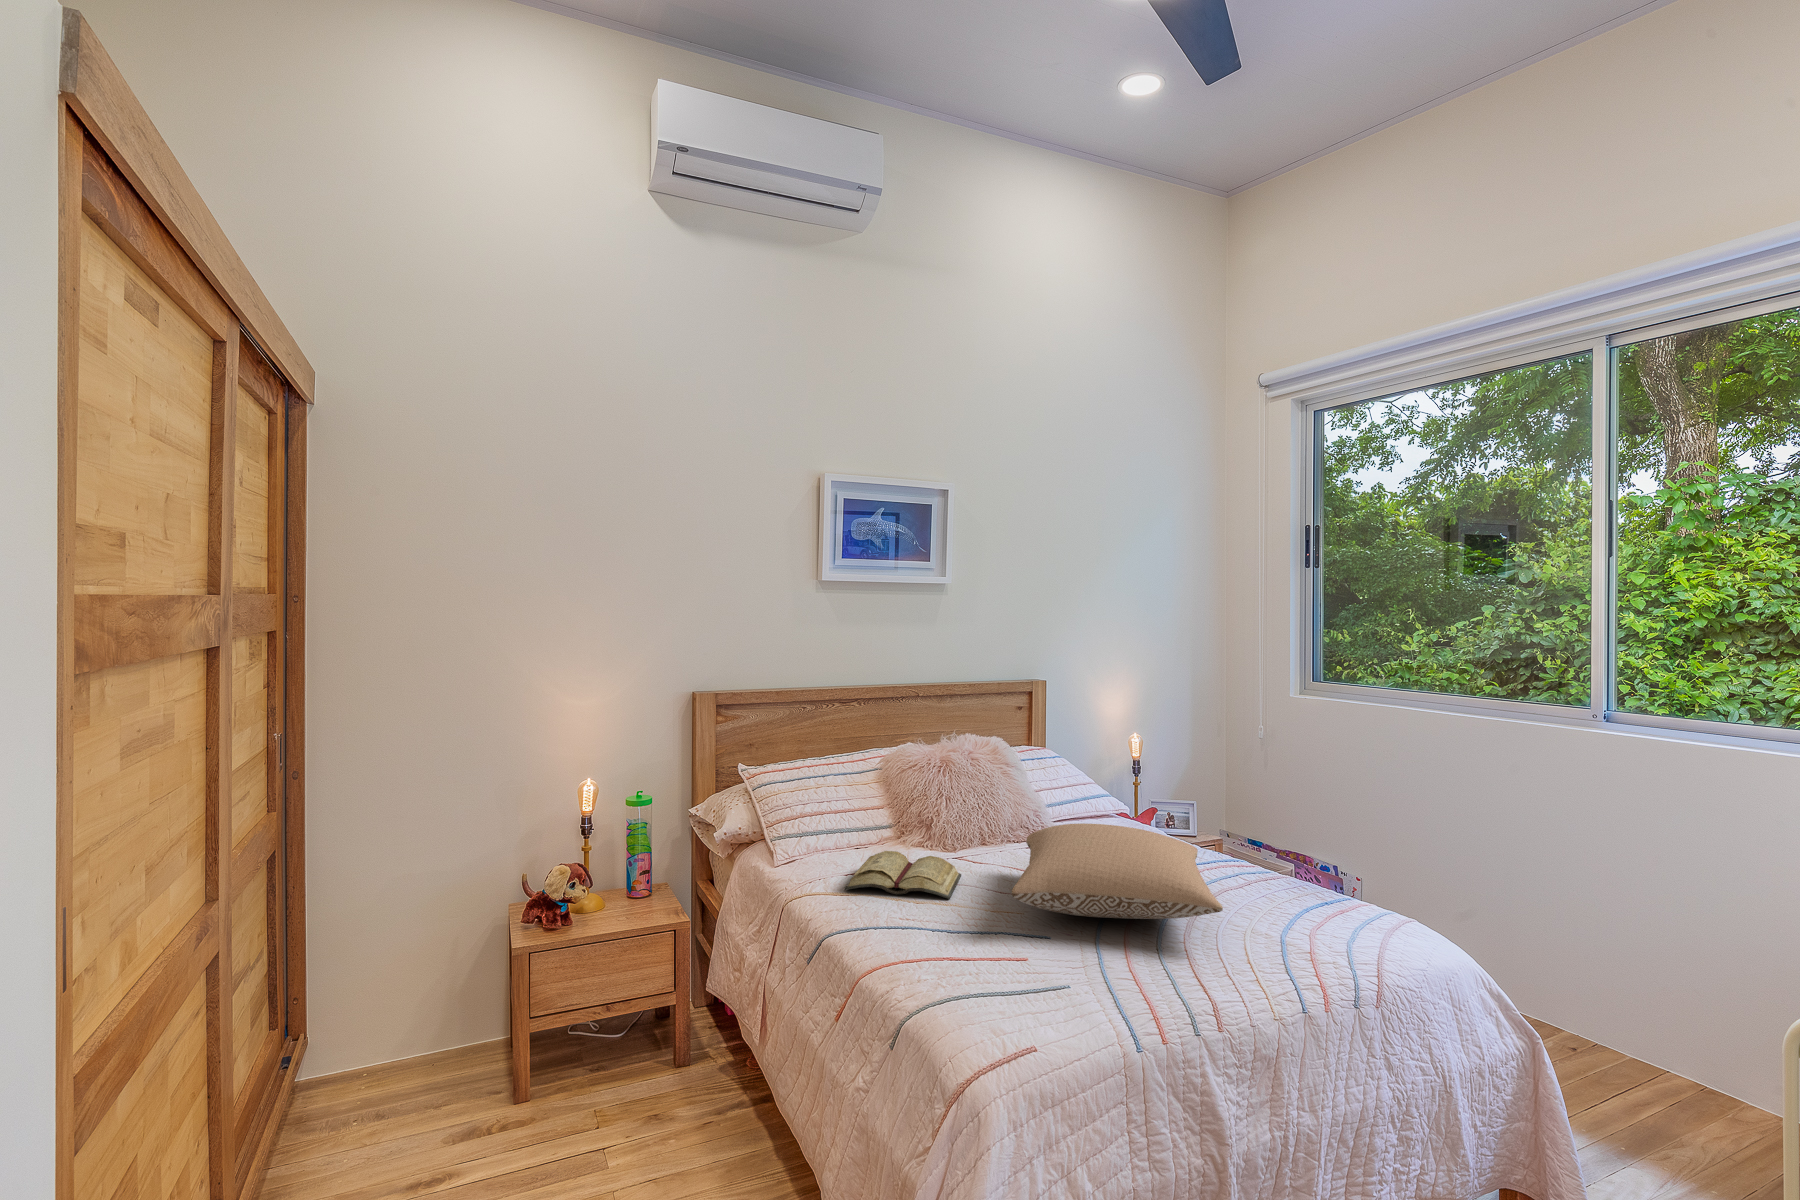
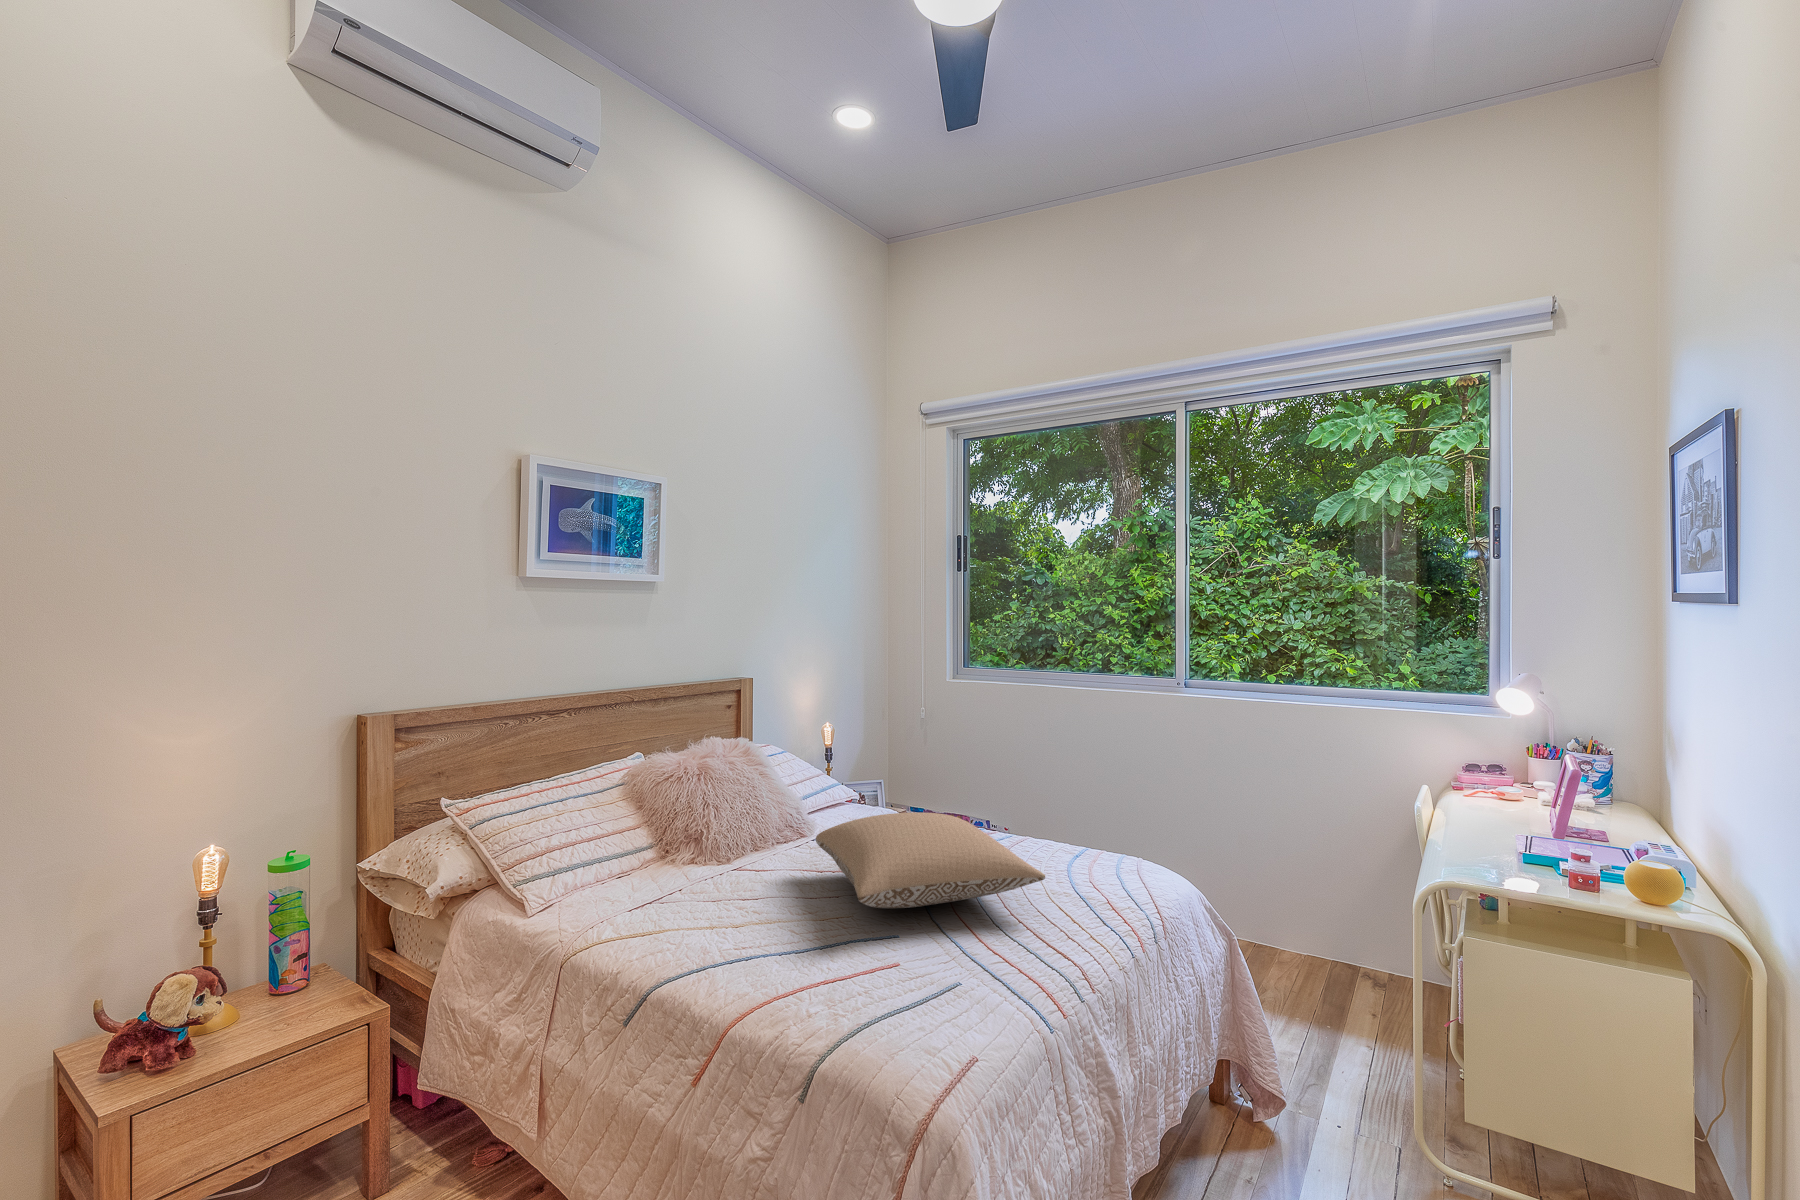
diary: present [844,851,961,899] -> none [638,872,763,929]

